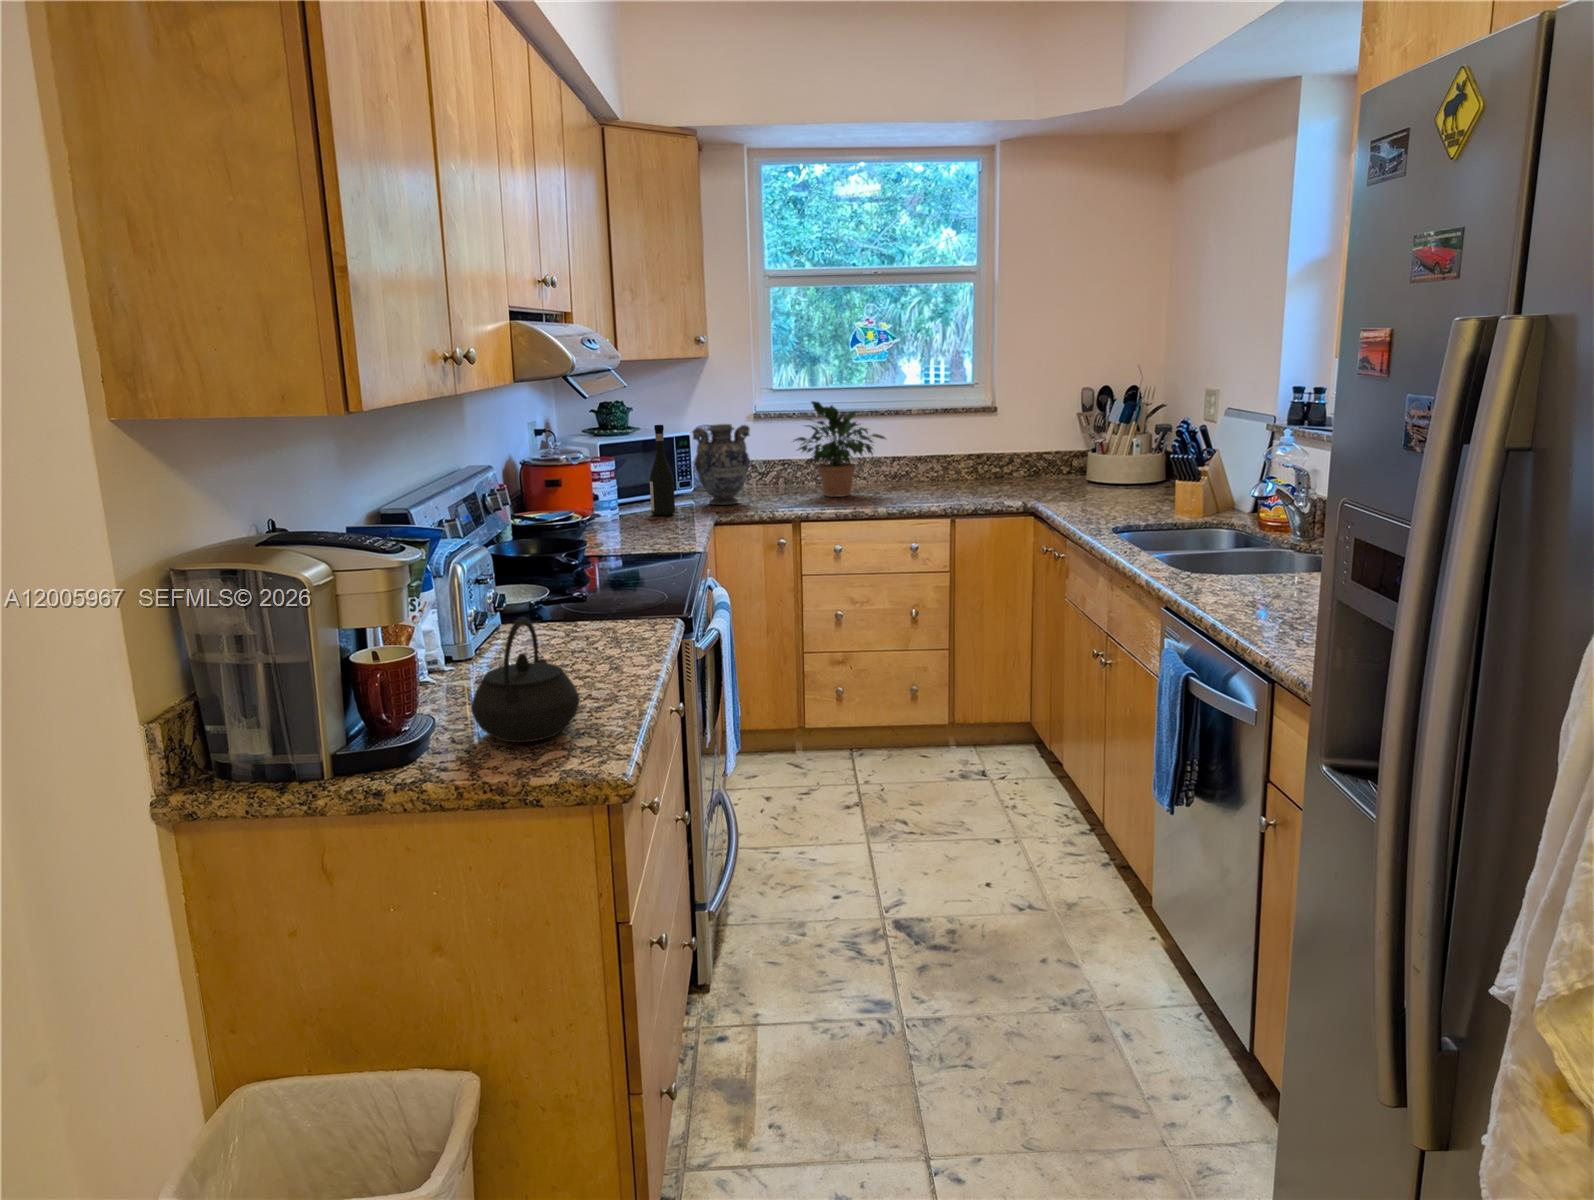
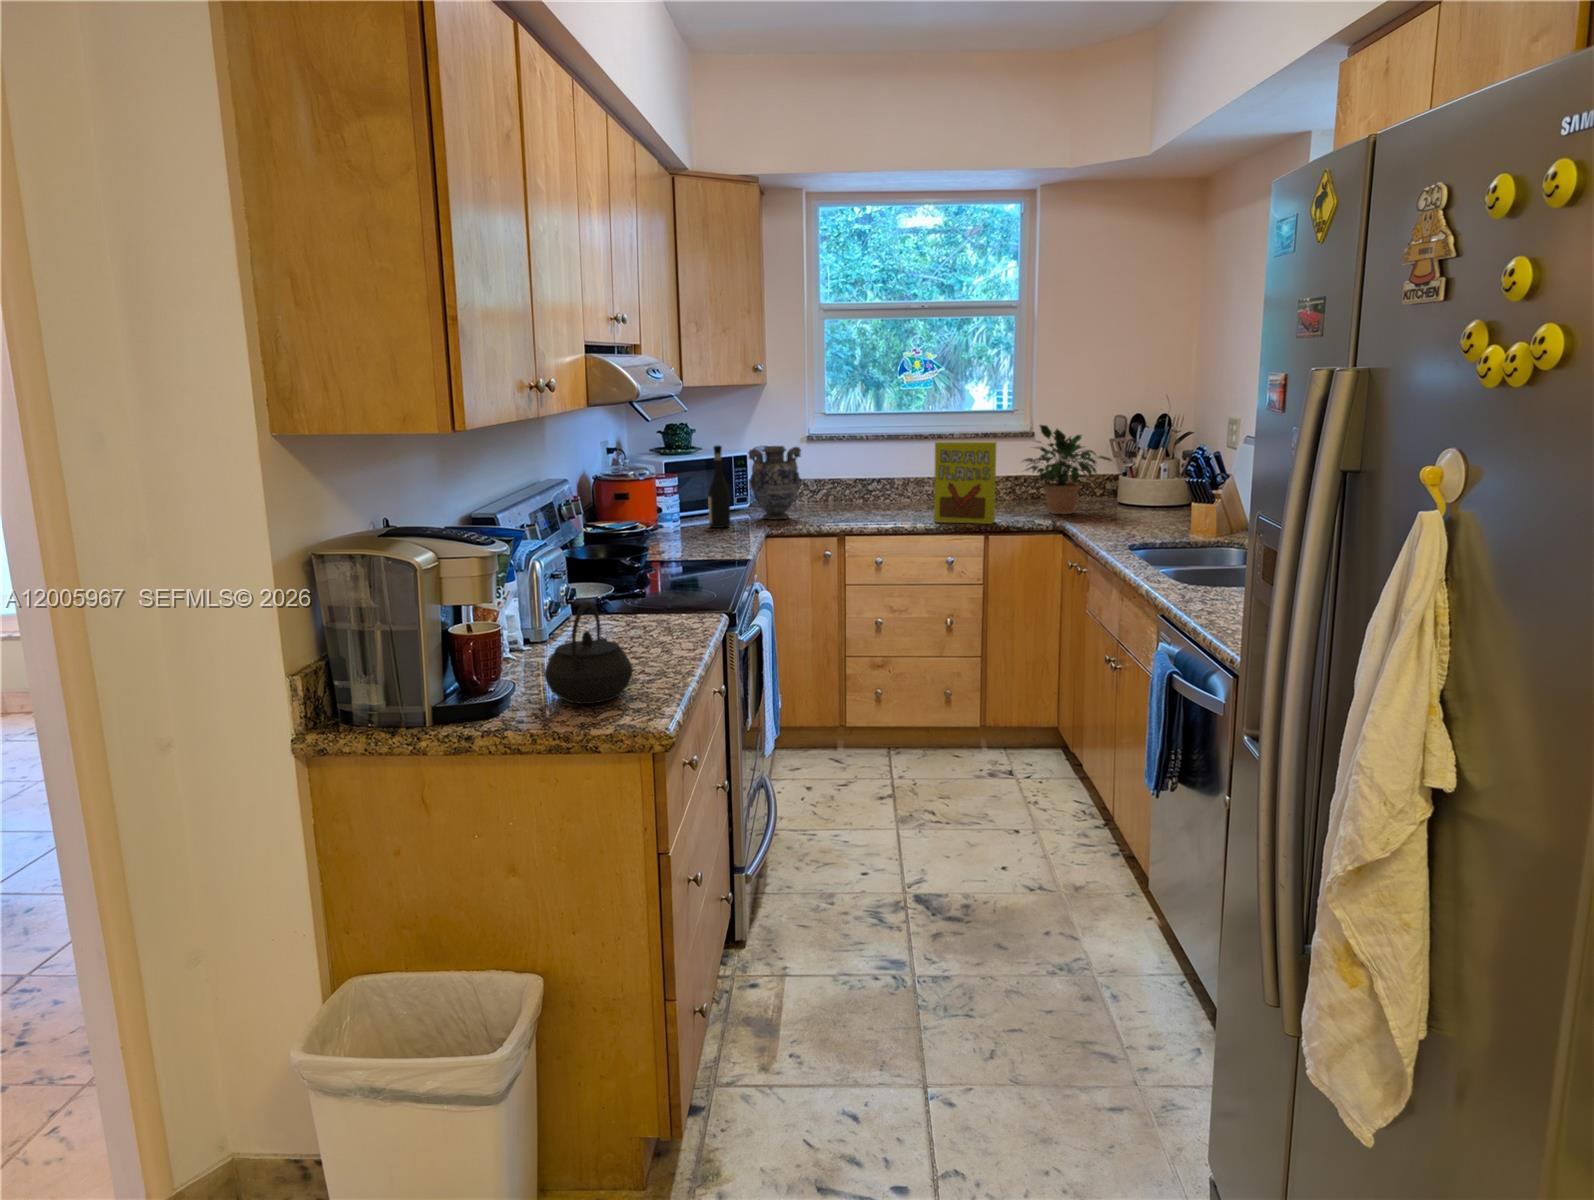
potted plant: present [793,401,886,497] -> present [1024,425,1111,514]
cereal box: none [896,417,962,506] -> present [934,441,996,524]

